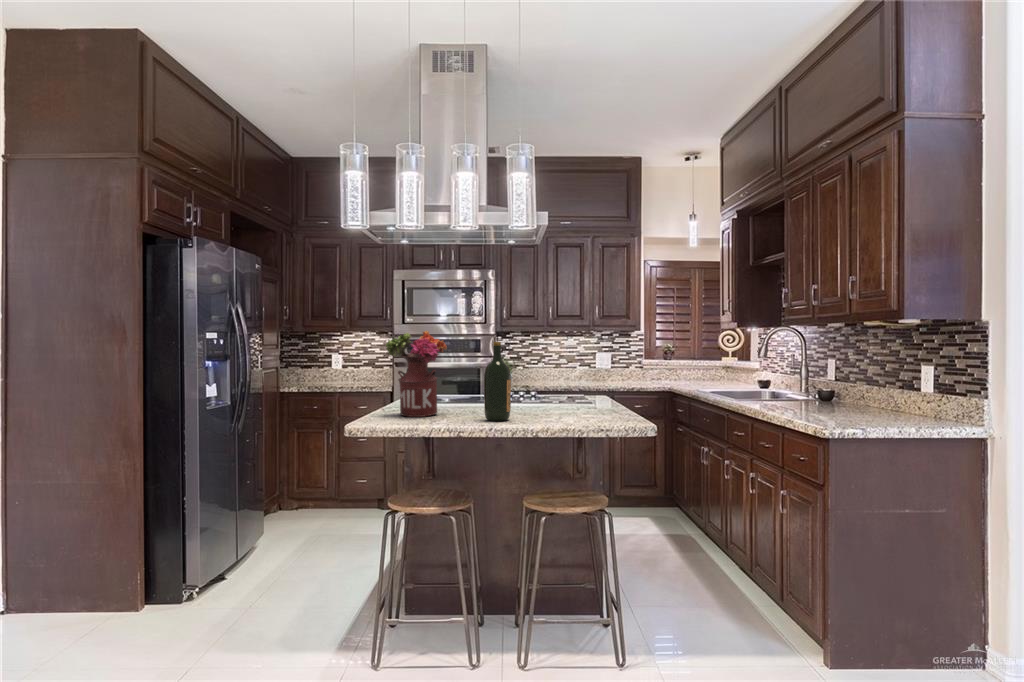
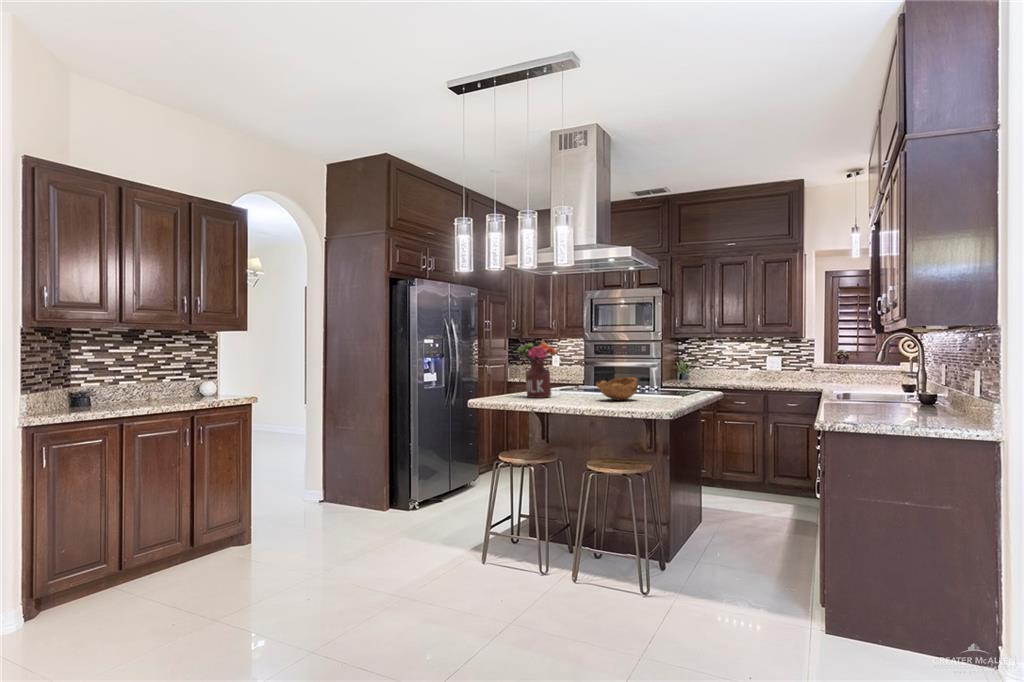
wine bottle: present [484,342,511,421] -> none [566,349,584,402]
wooden bowl: none [515,381,567,414] -> present [596,377,638,400]

